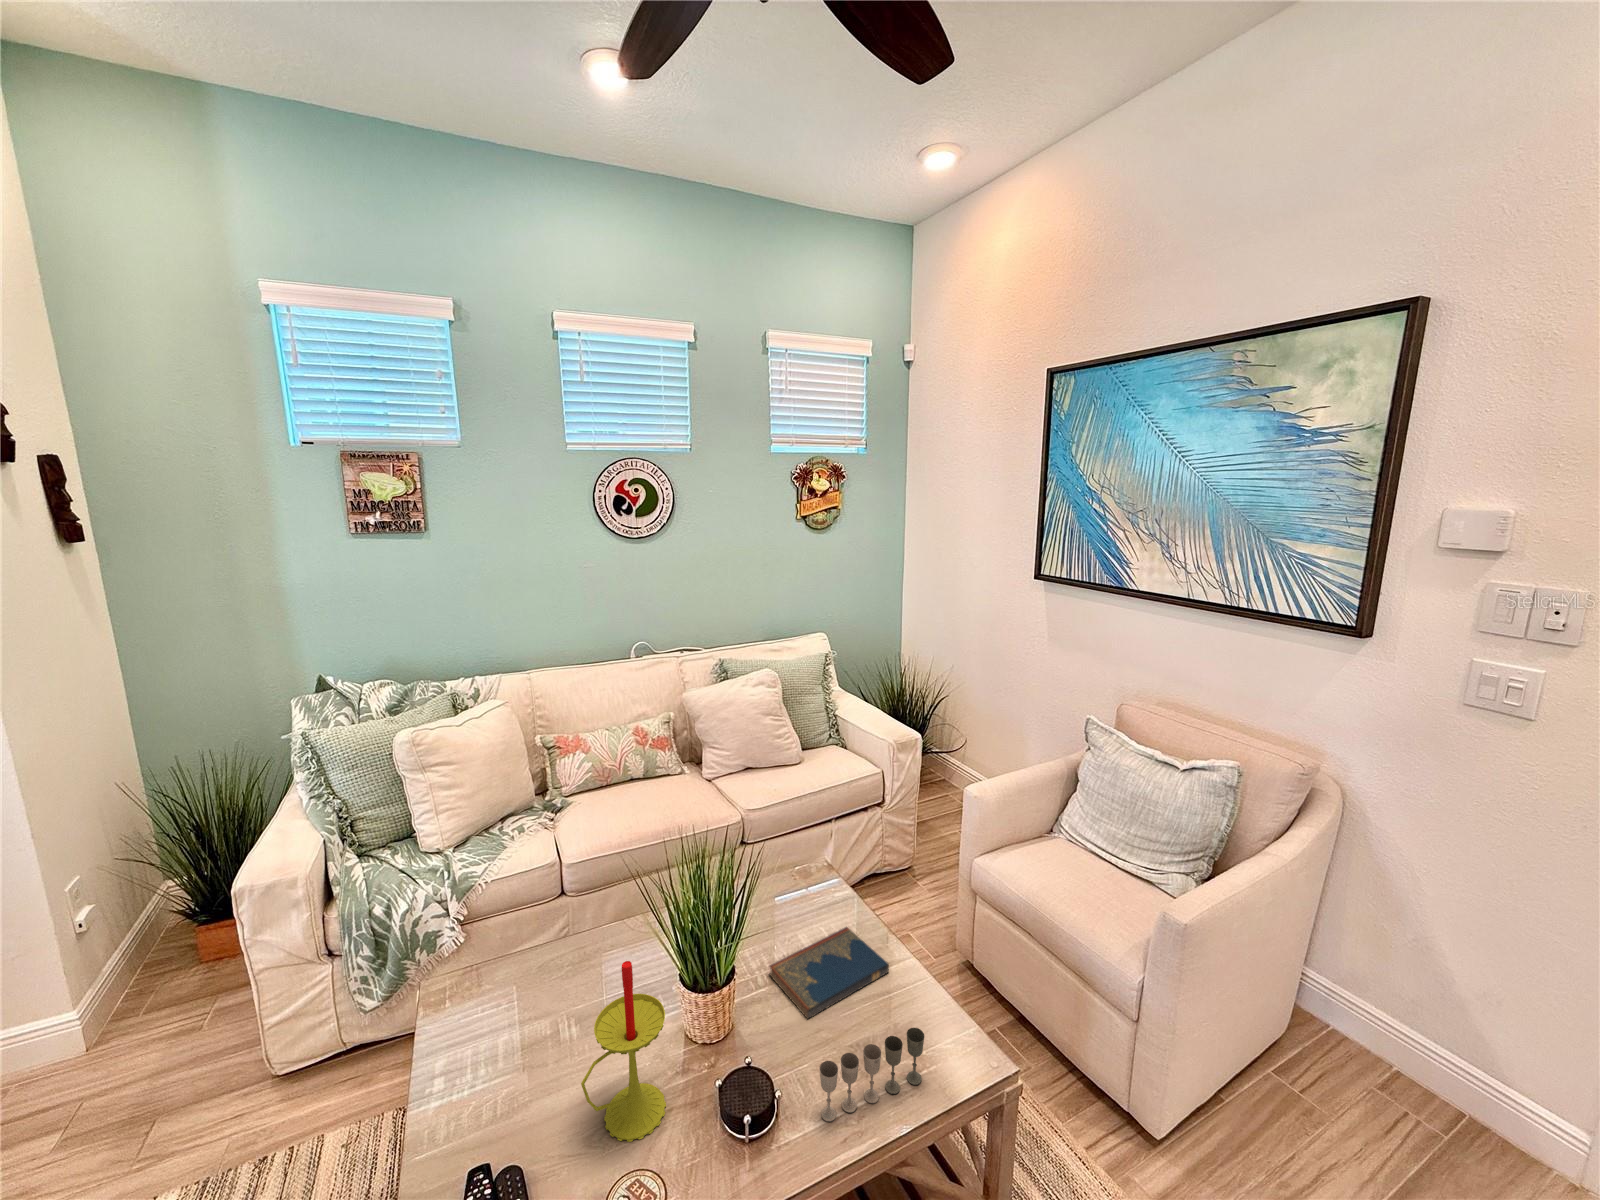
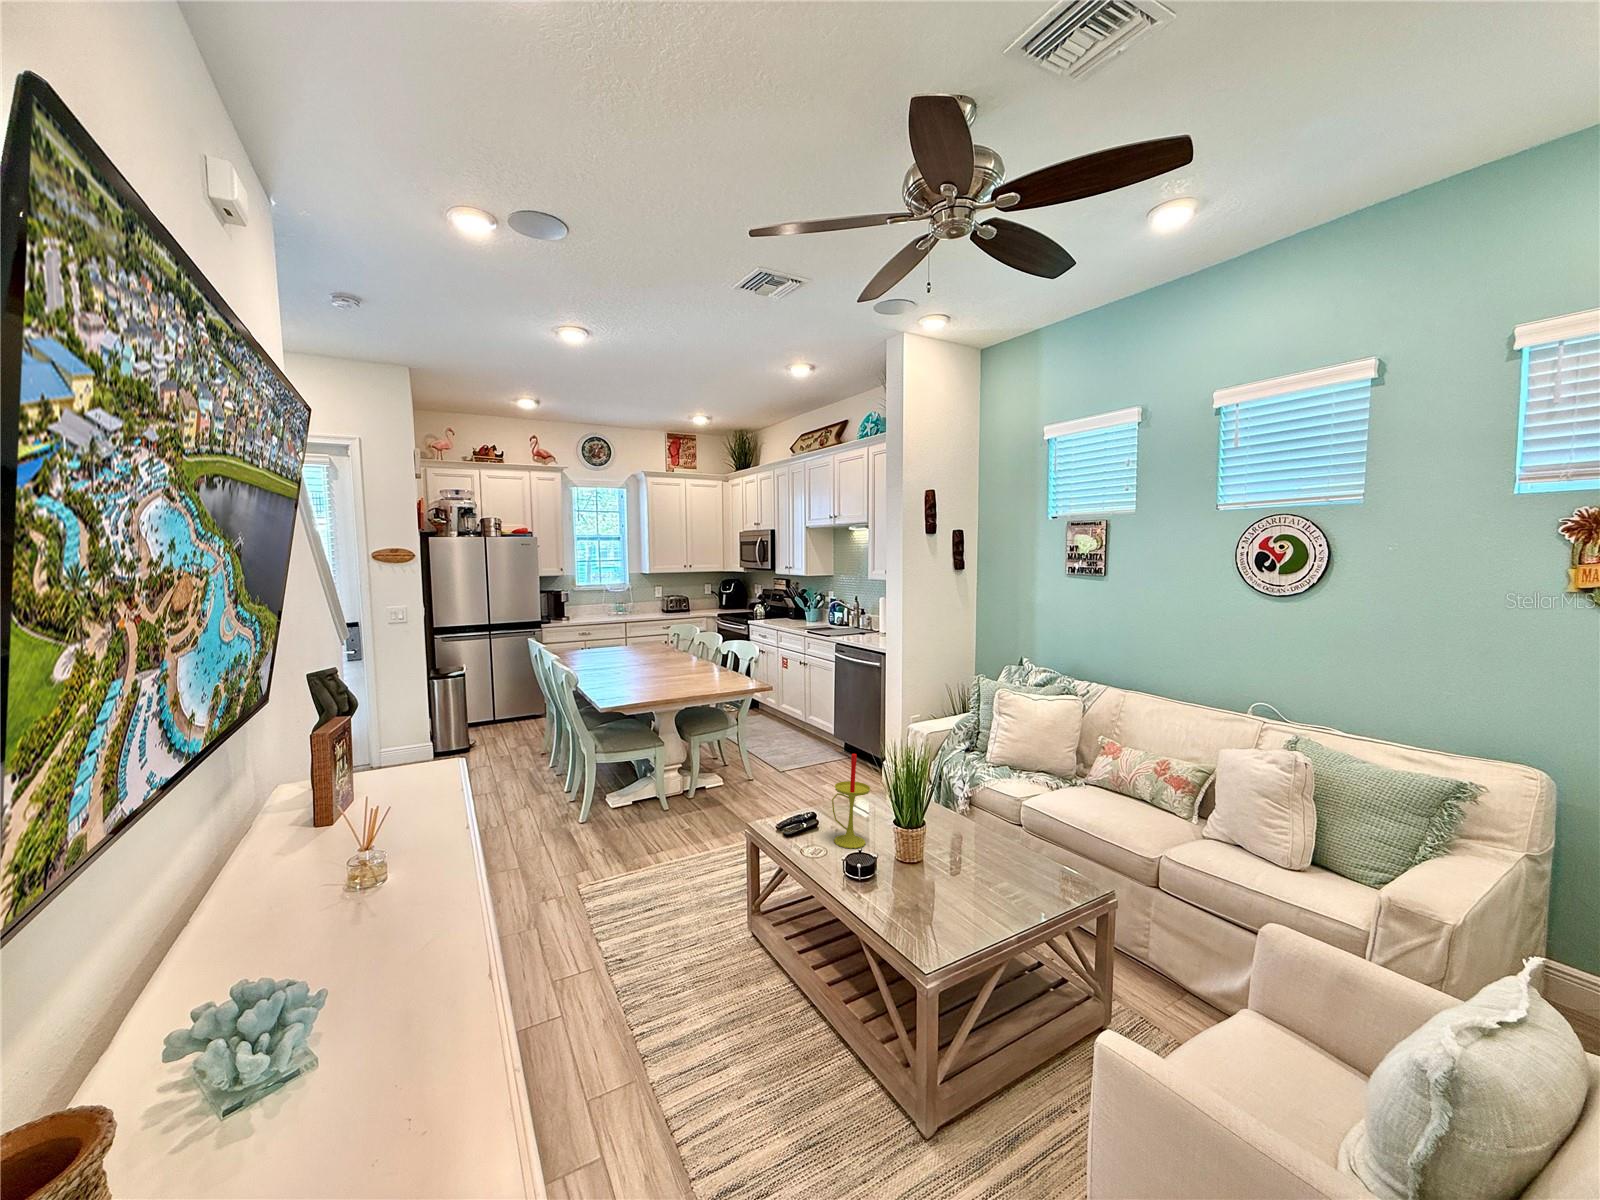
hardcover book: present [770,927,889,1019] -> none [933,868,1034,923]
wine glass: present [819,1028,924,1122] -> none [859,856,908,924]

